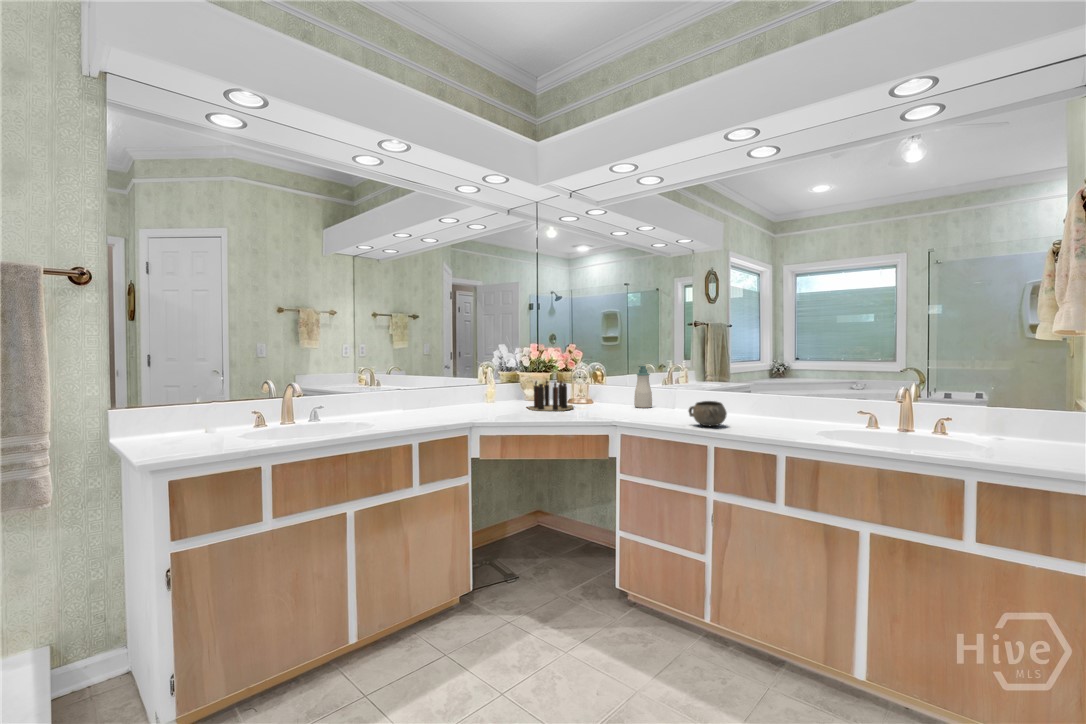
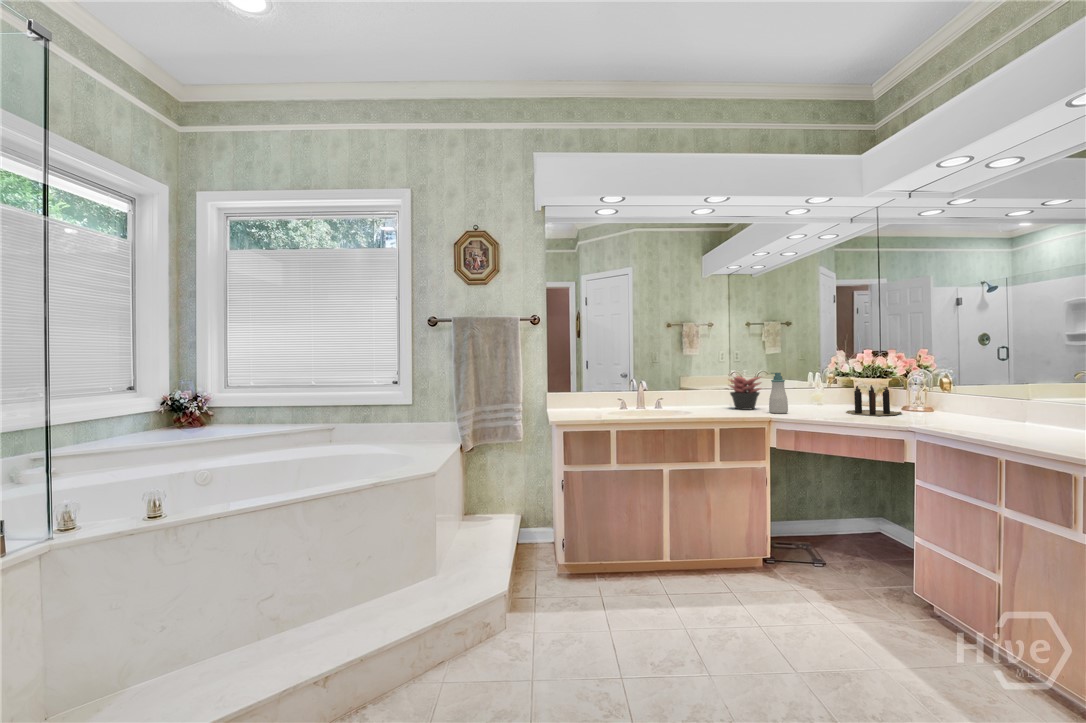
soap bottle: present [634,366,652,408] -> present [769,373,788,413]
succulent plant: none [404,373,445,414] -> present [729,376,761,410]
decorative bowl: present [689,401,727,426] -> none [991,412,1041,440]

